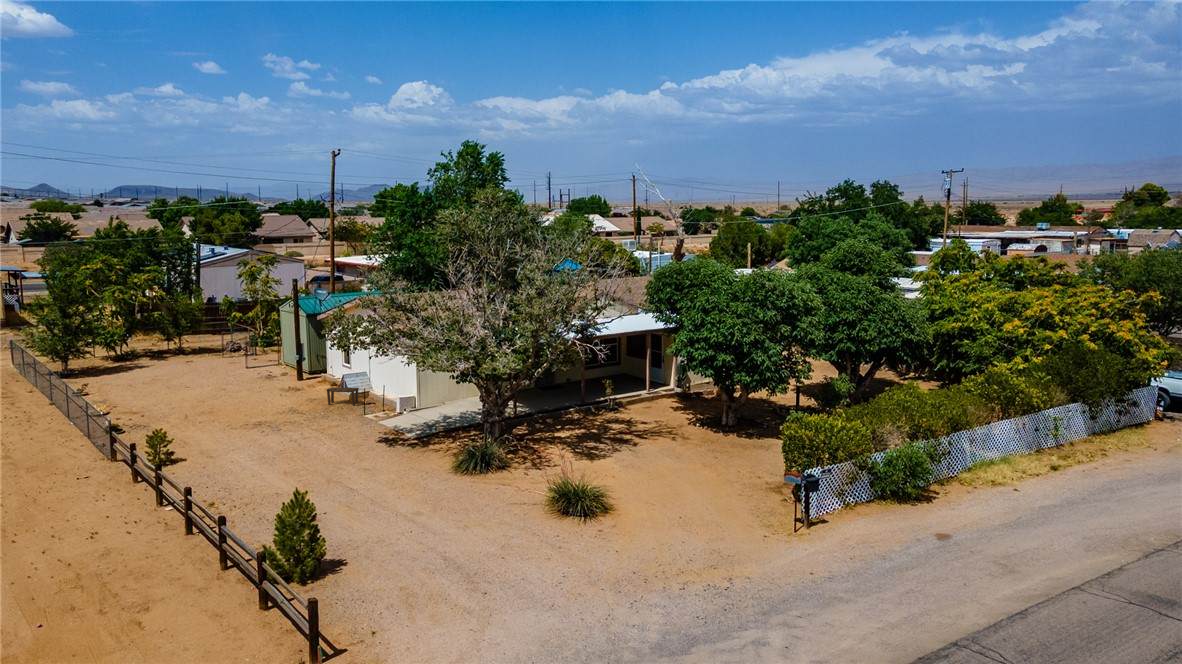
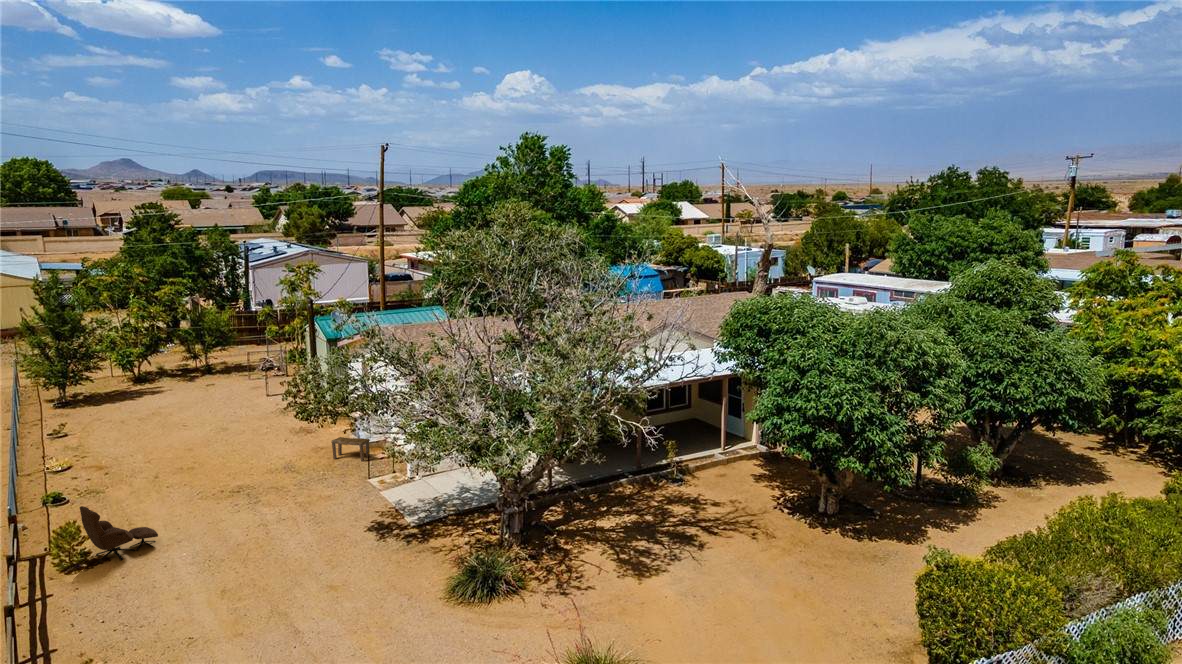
lounge chair: none [155,422,213,466] -> present [80,506,158,563]

